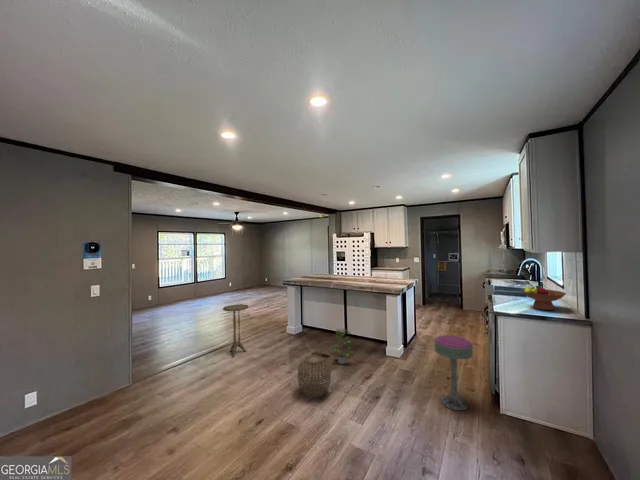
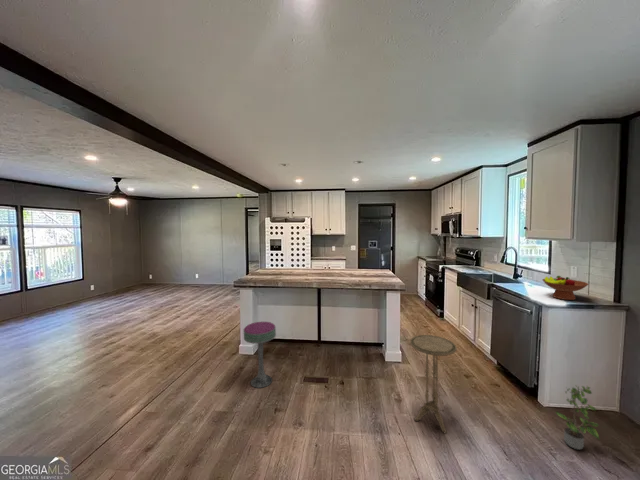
side table: present [223,304,248,357] -> present [410,335,457,434]
potted plant: present [333,330,352,364] -> present [556,386,599,449]
bar stool: present [435,336,473,411] -> present [244,322,276,388]
woven basket: present [298,355,331,398] -> none [330,394,377,458]

